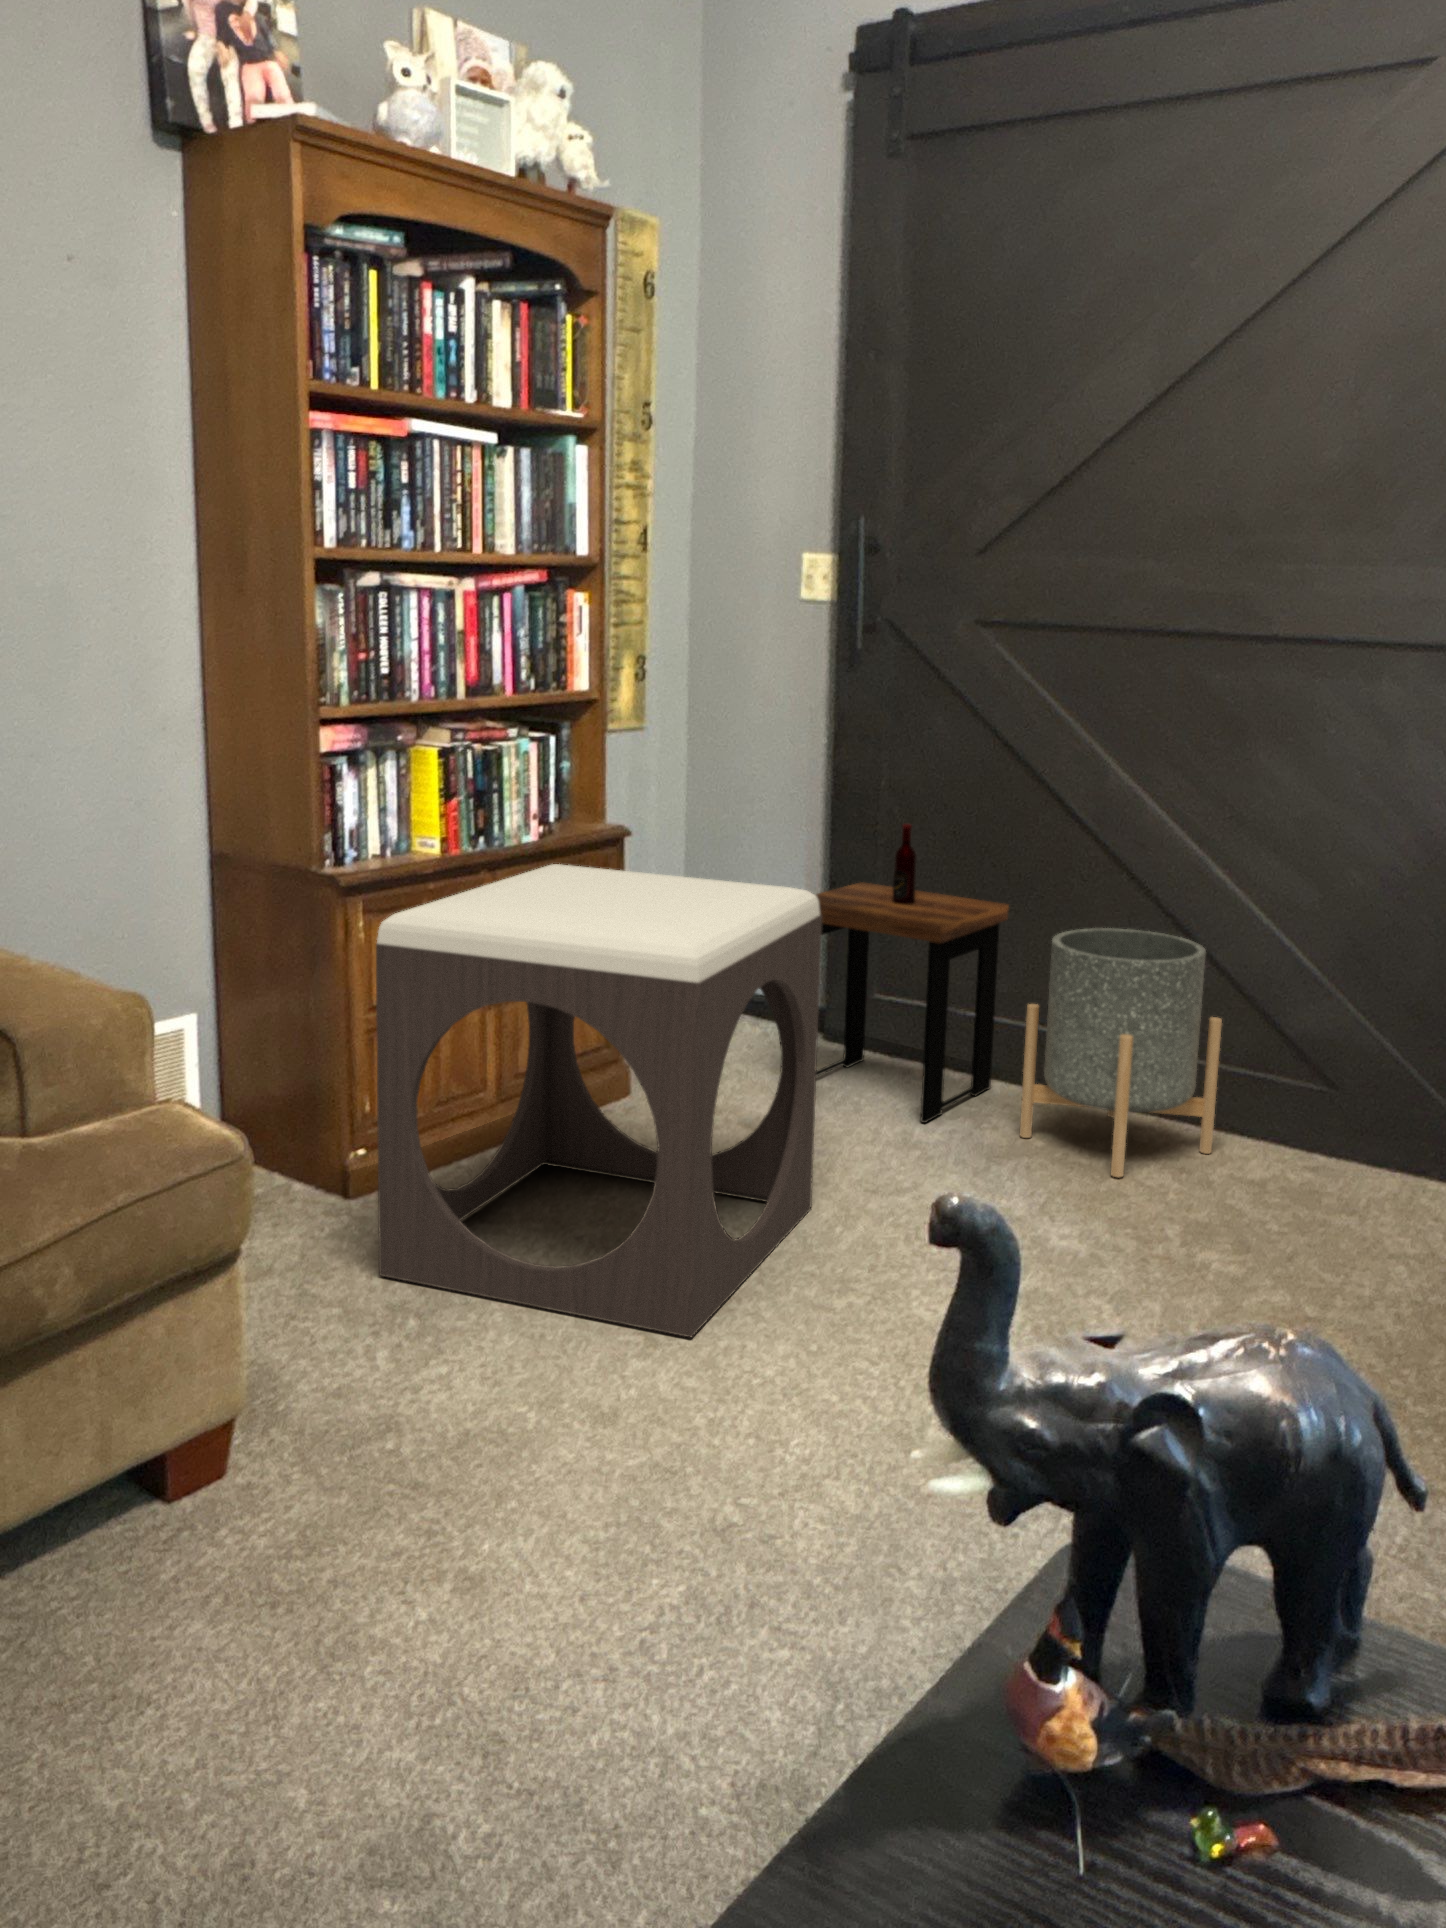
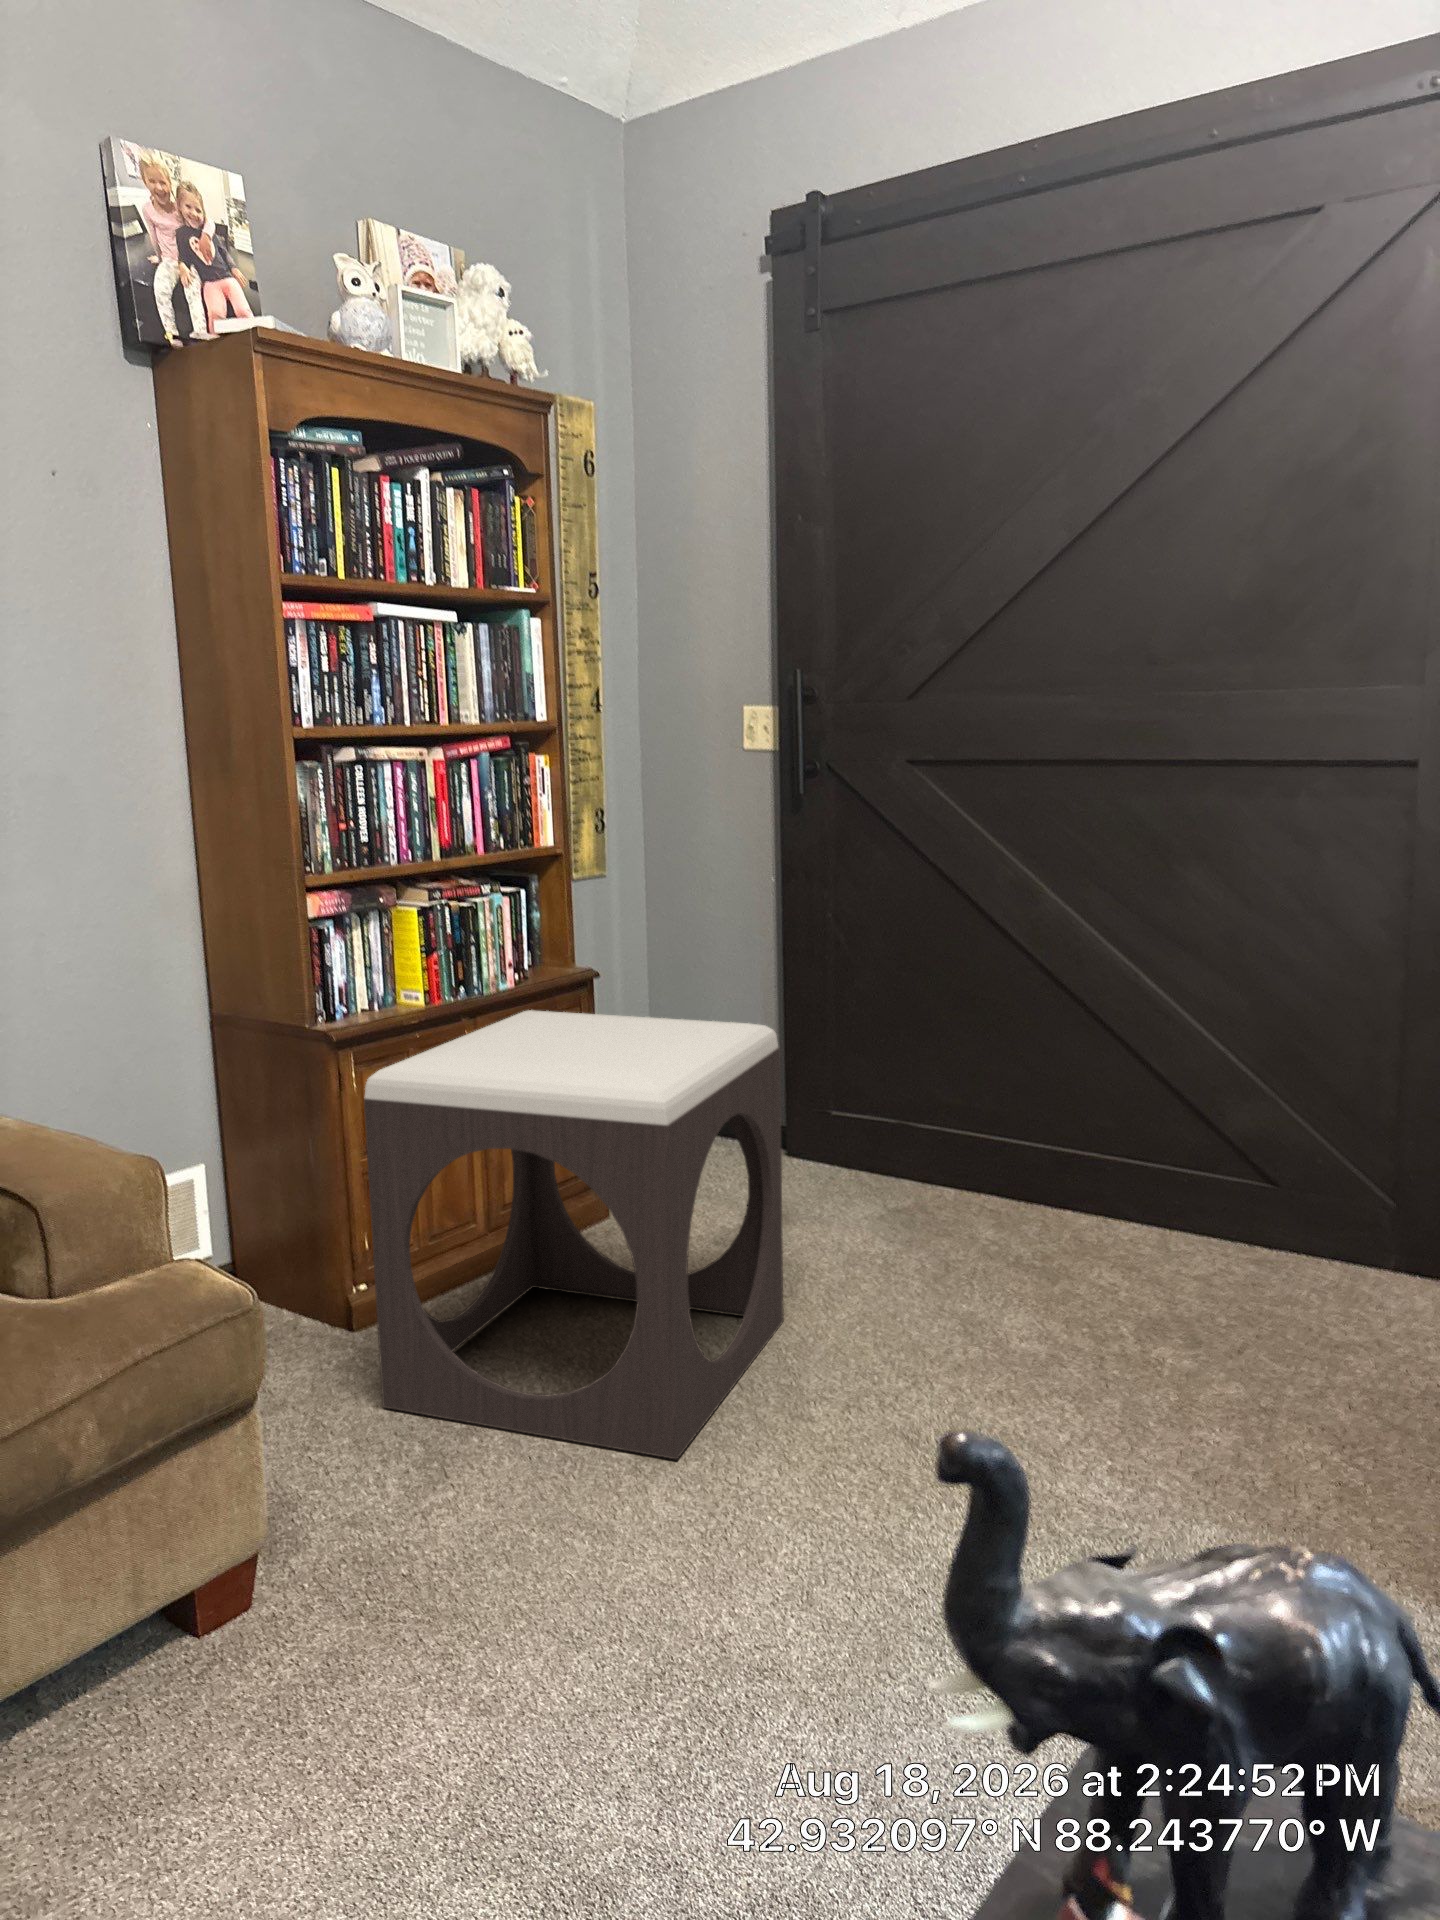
side table: present [814,824,1009,1123] -> none [746,952,952,1230]
planter: present [1020,928,1222,1177] -> none [973,1041,1159,1277]

